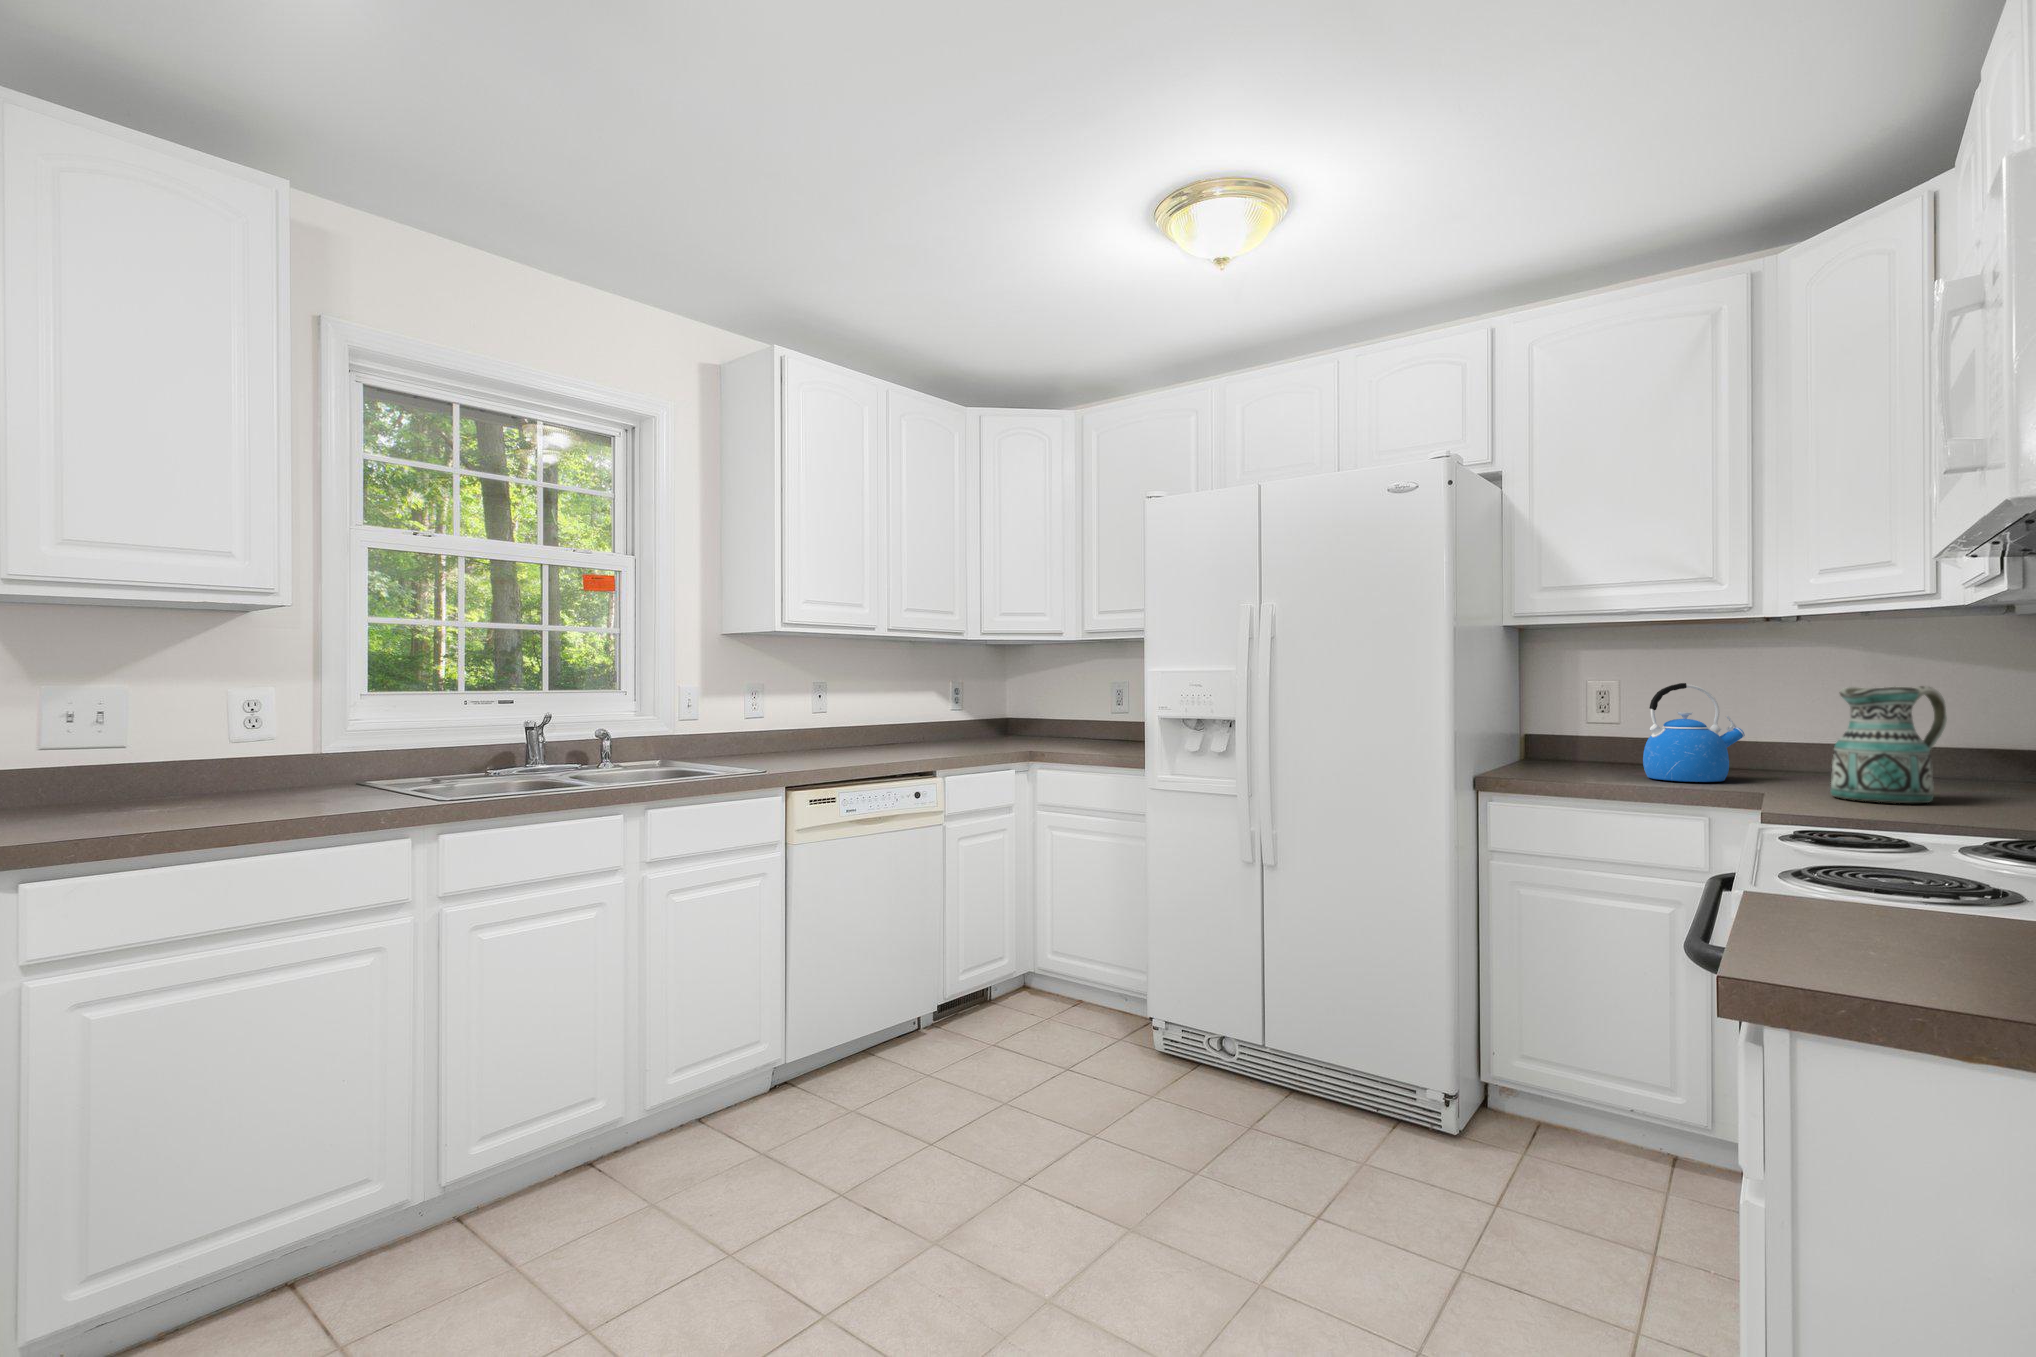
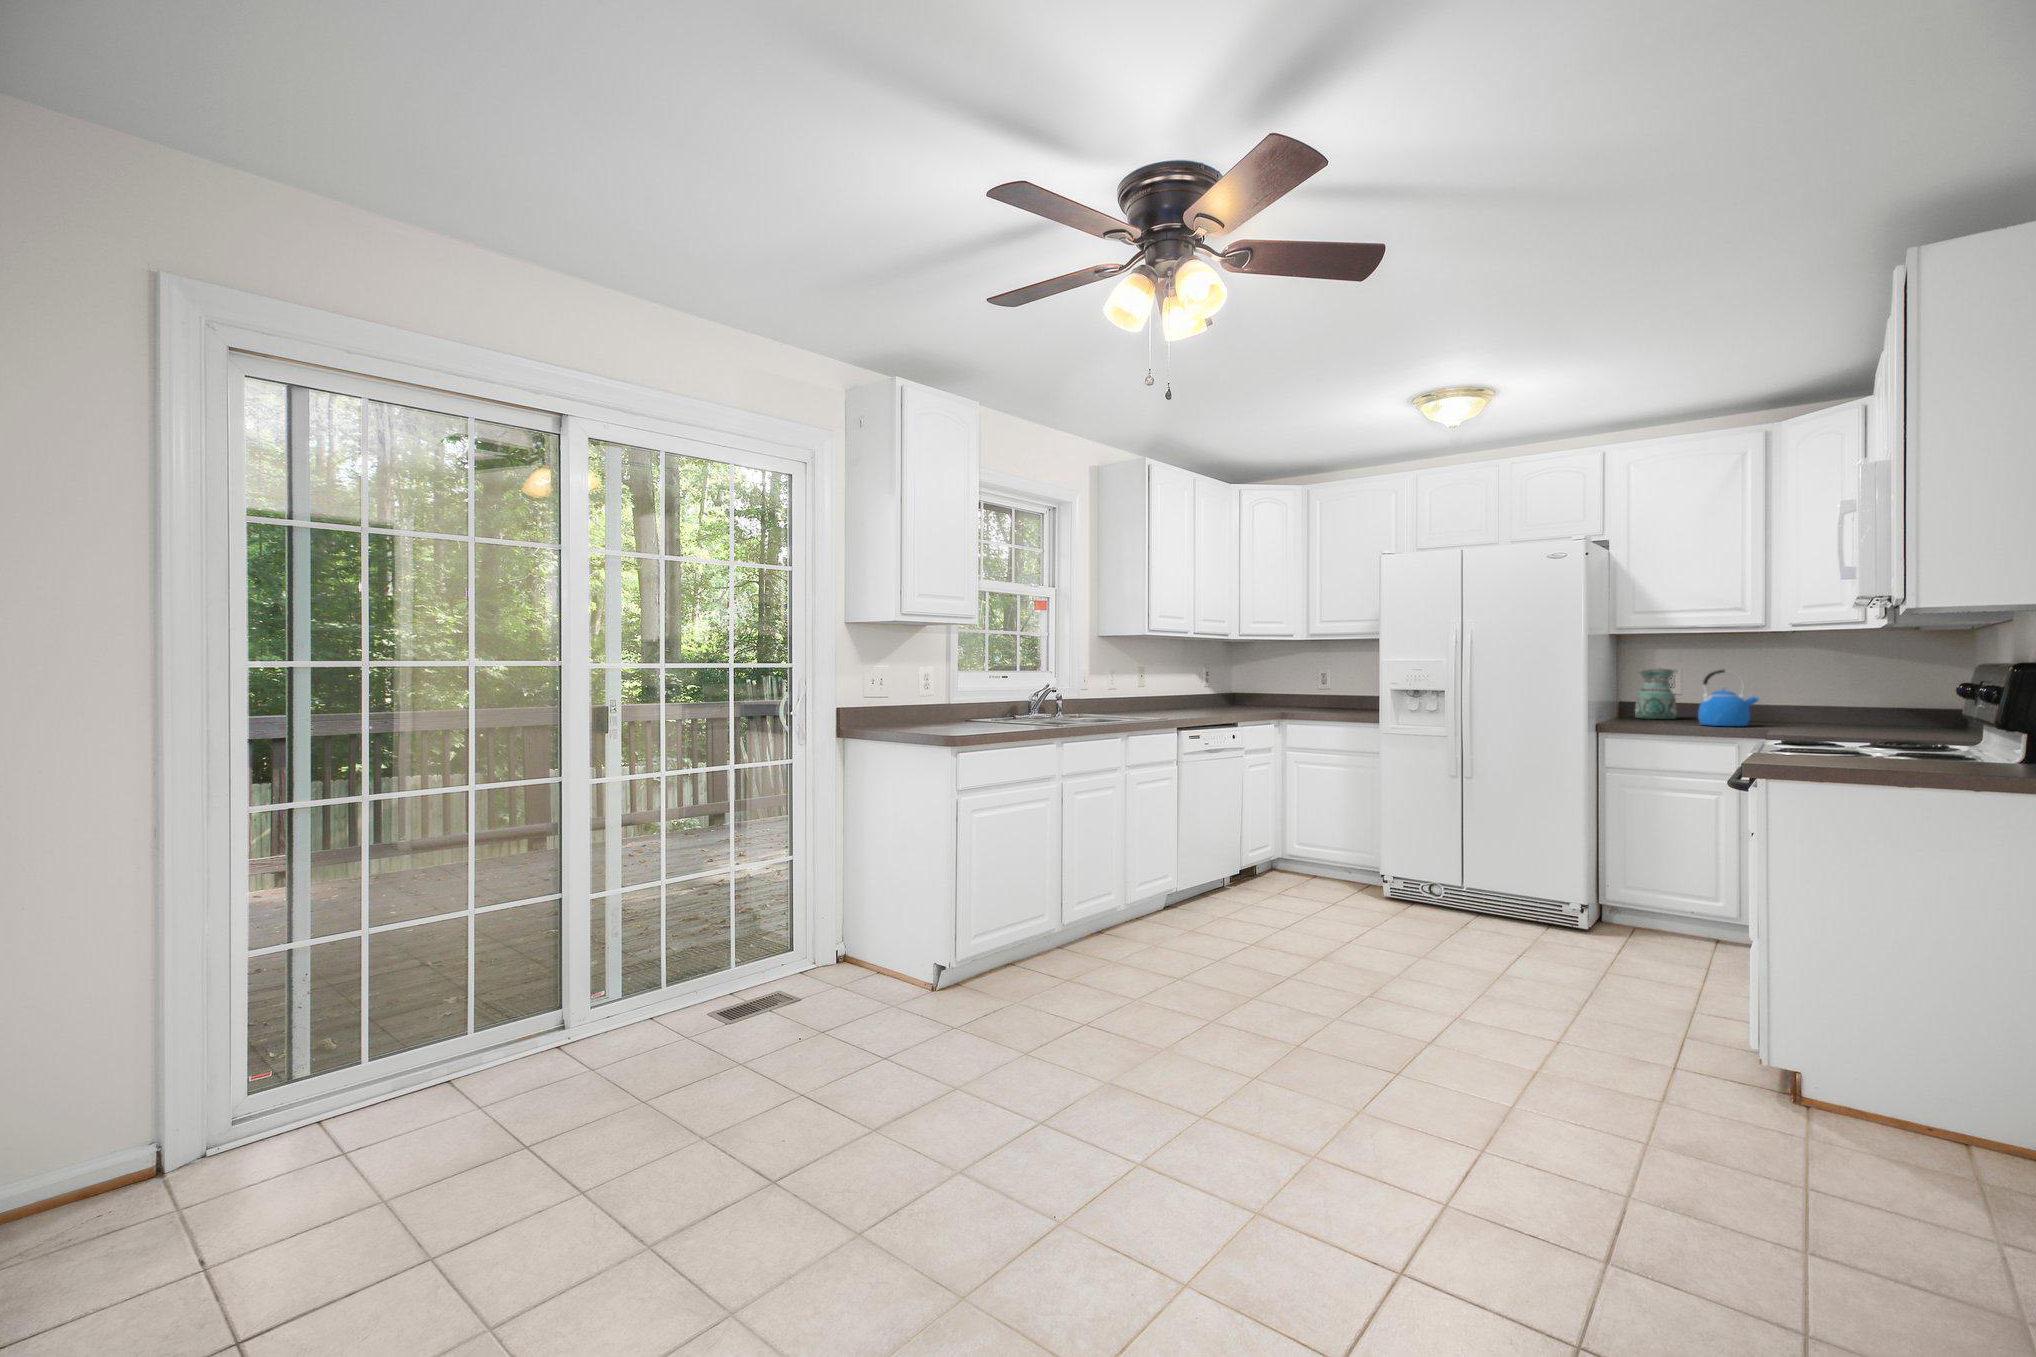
ceramic pitcher: present [1831,686,1947,803] -> present [1635,668,1678,719]

